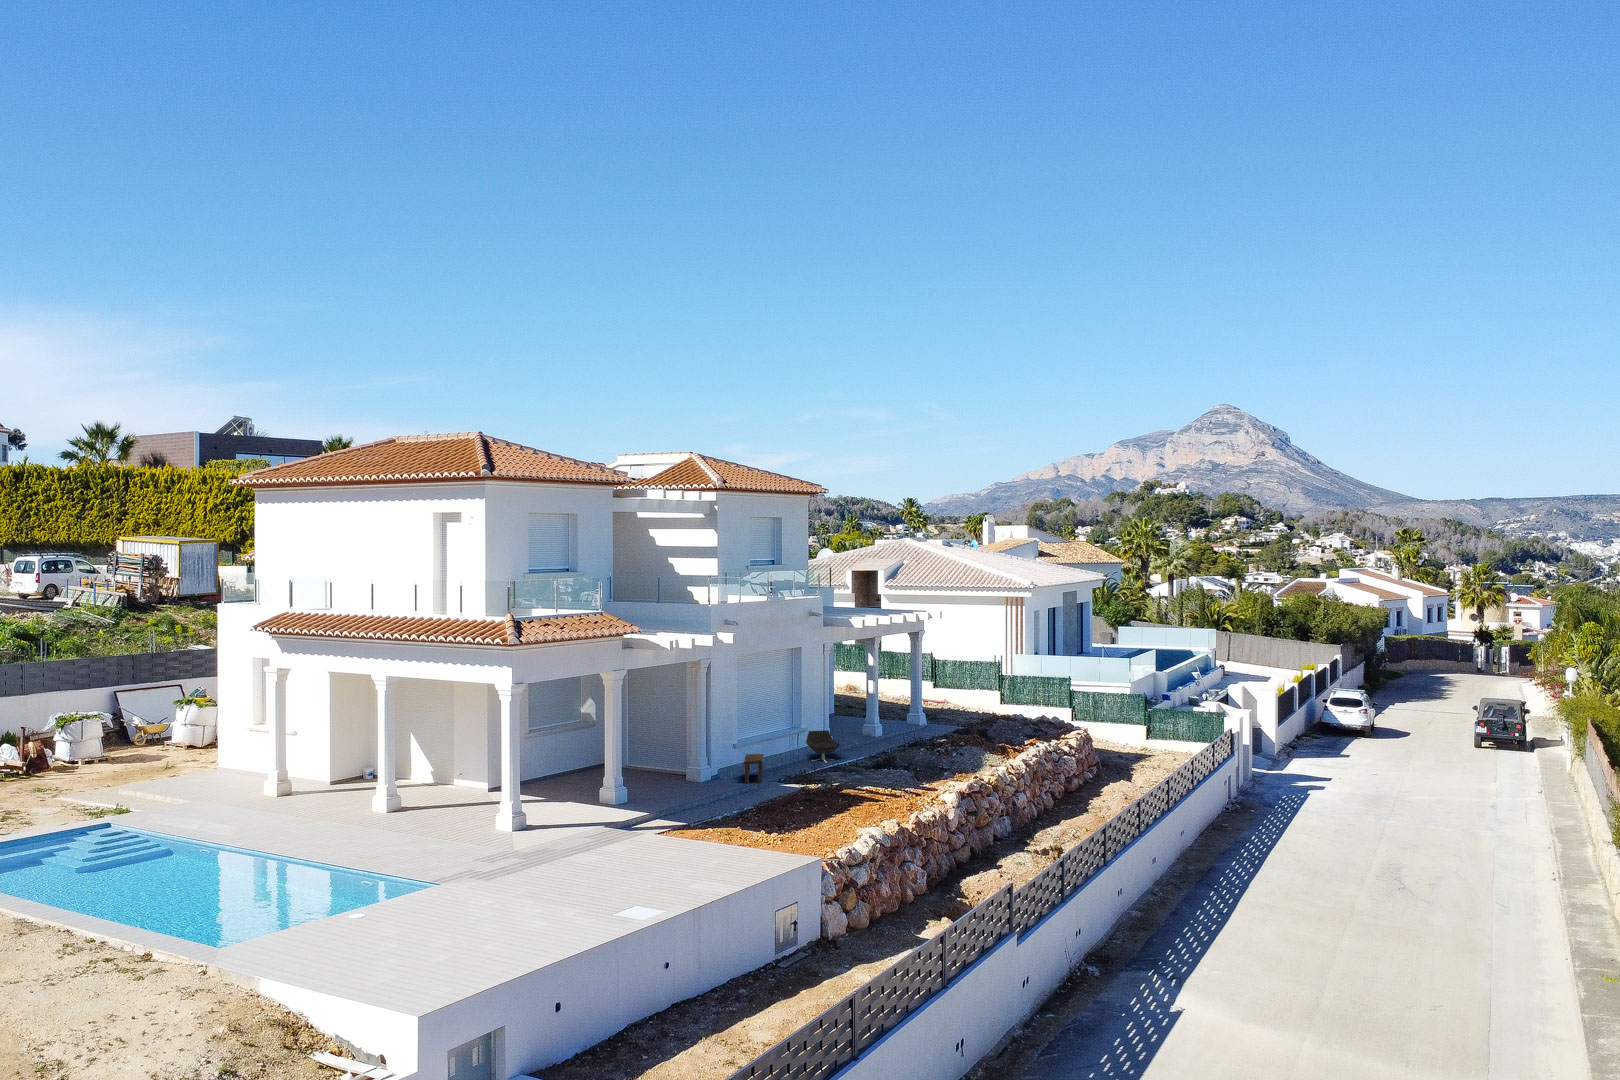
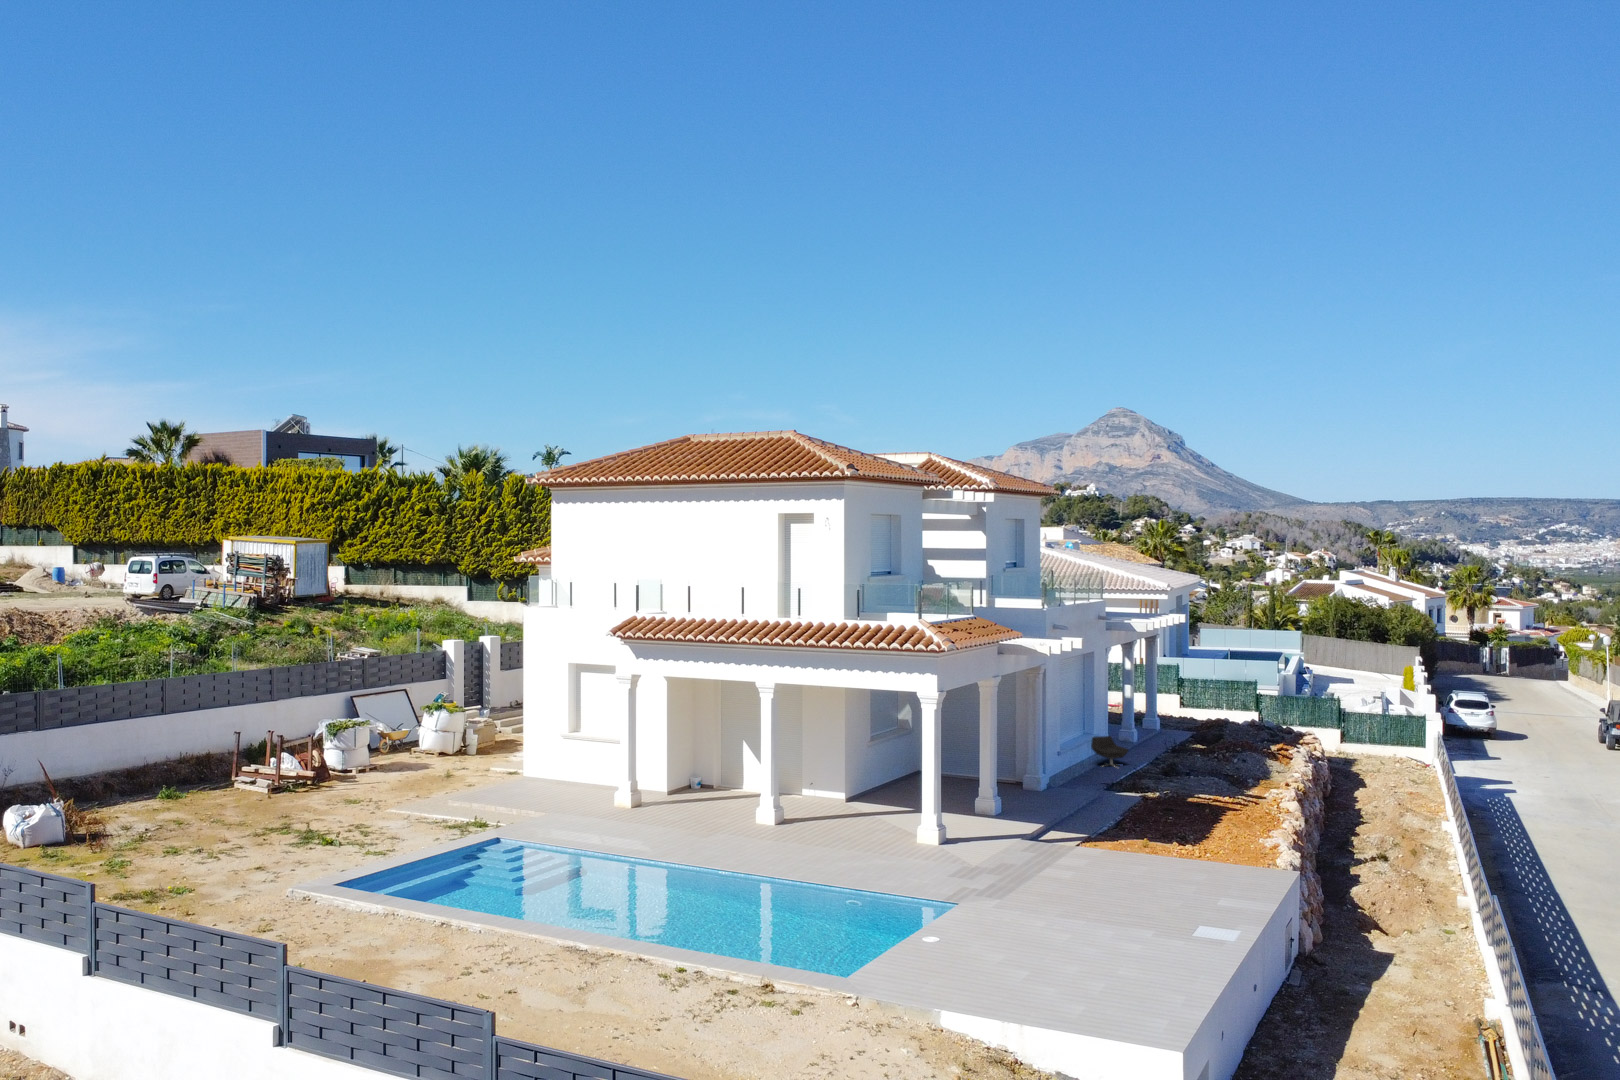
bench: present [744,754,764,783] -> none [1061,760,1090,790]

